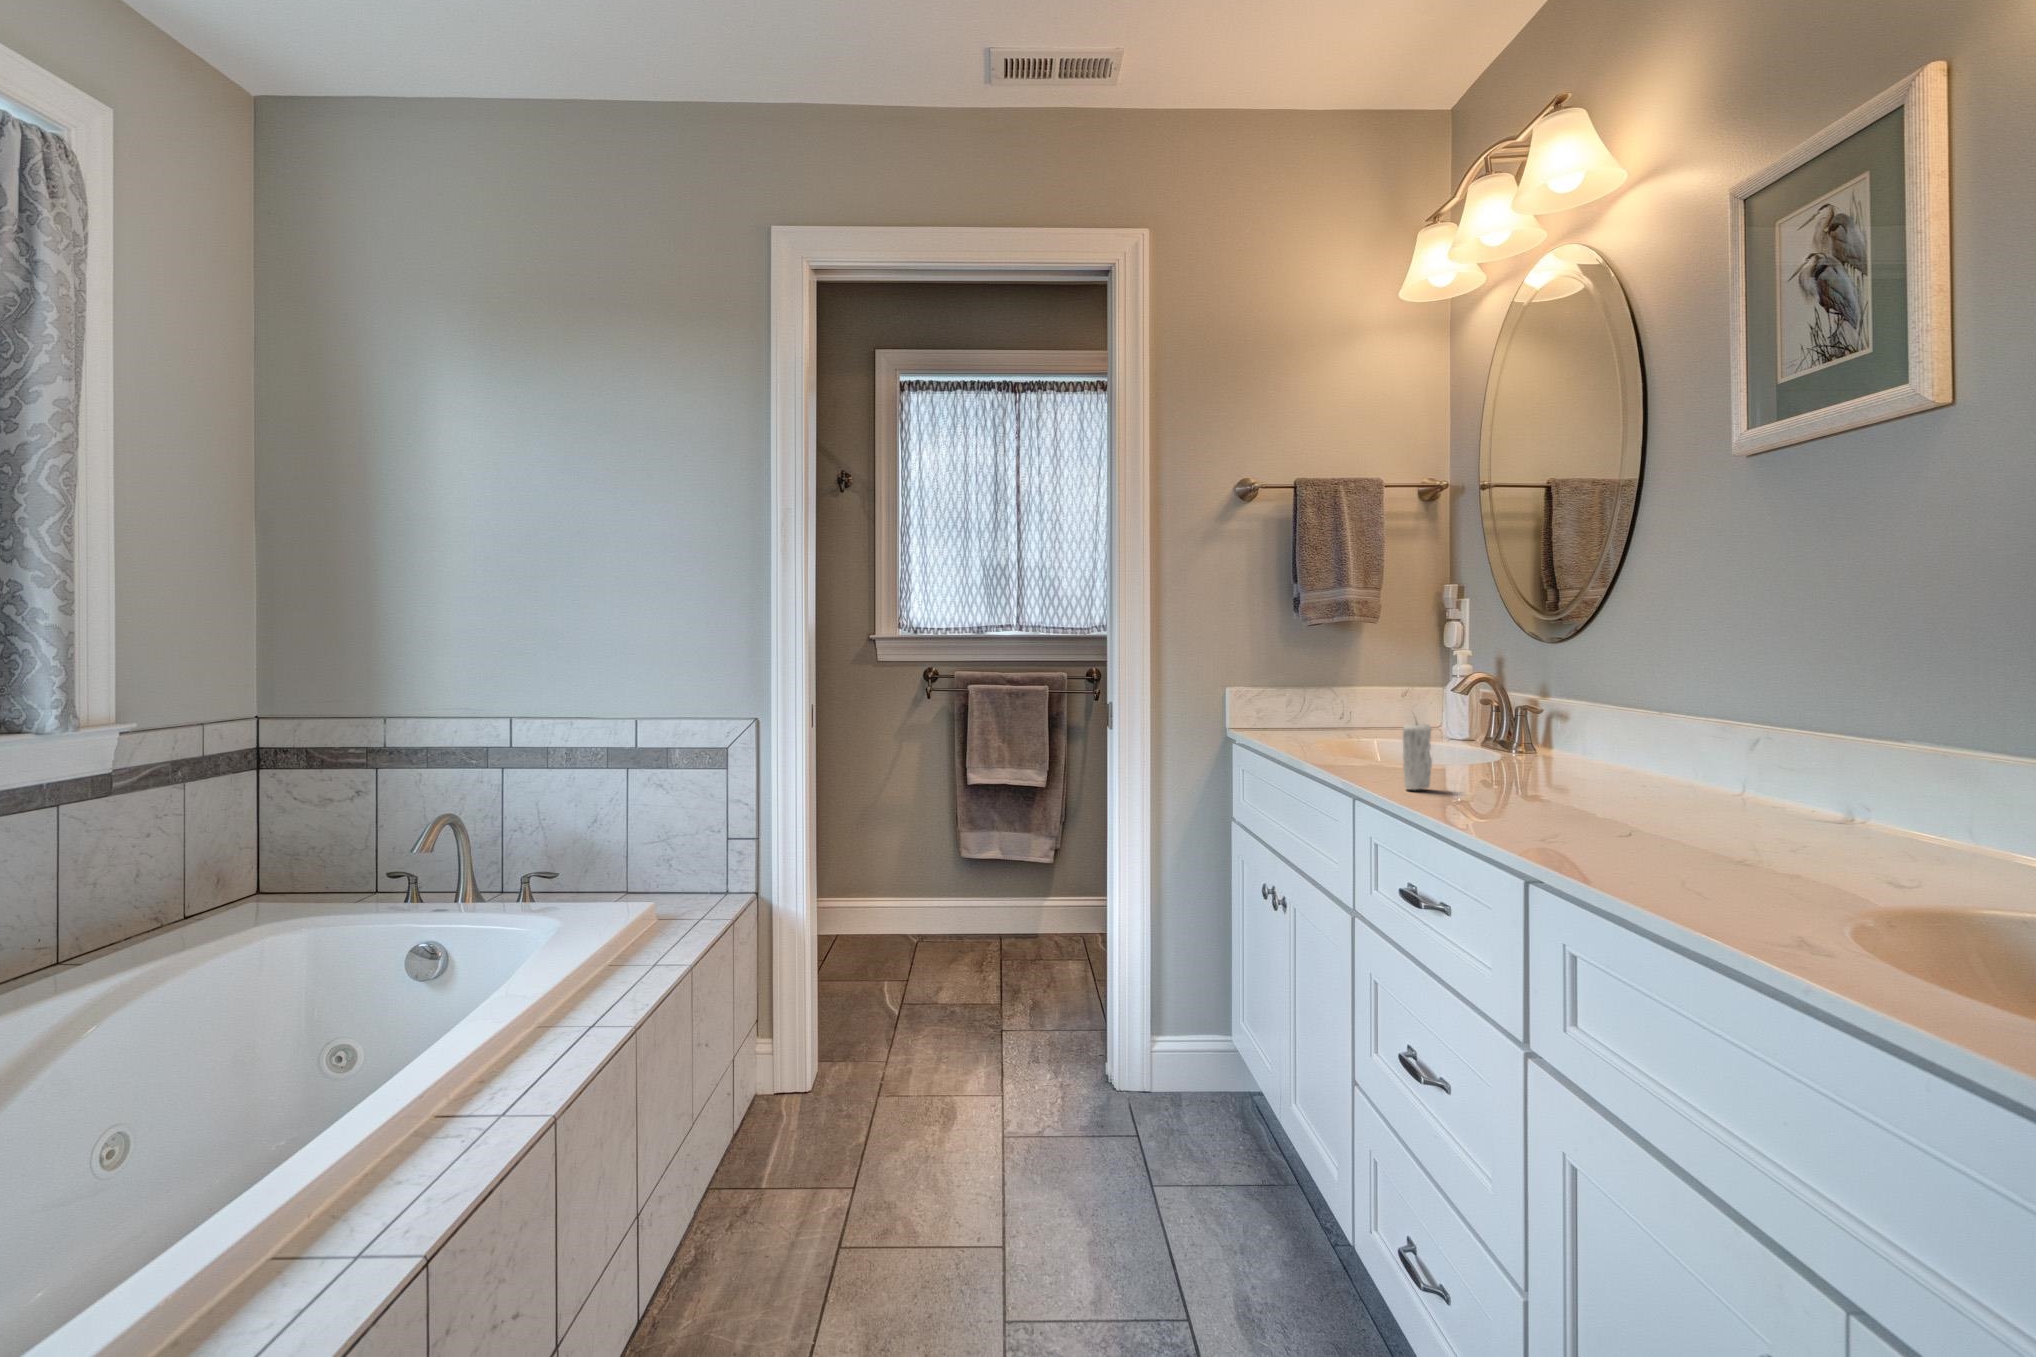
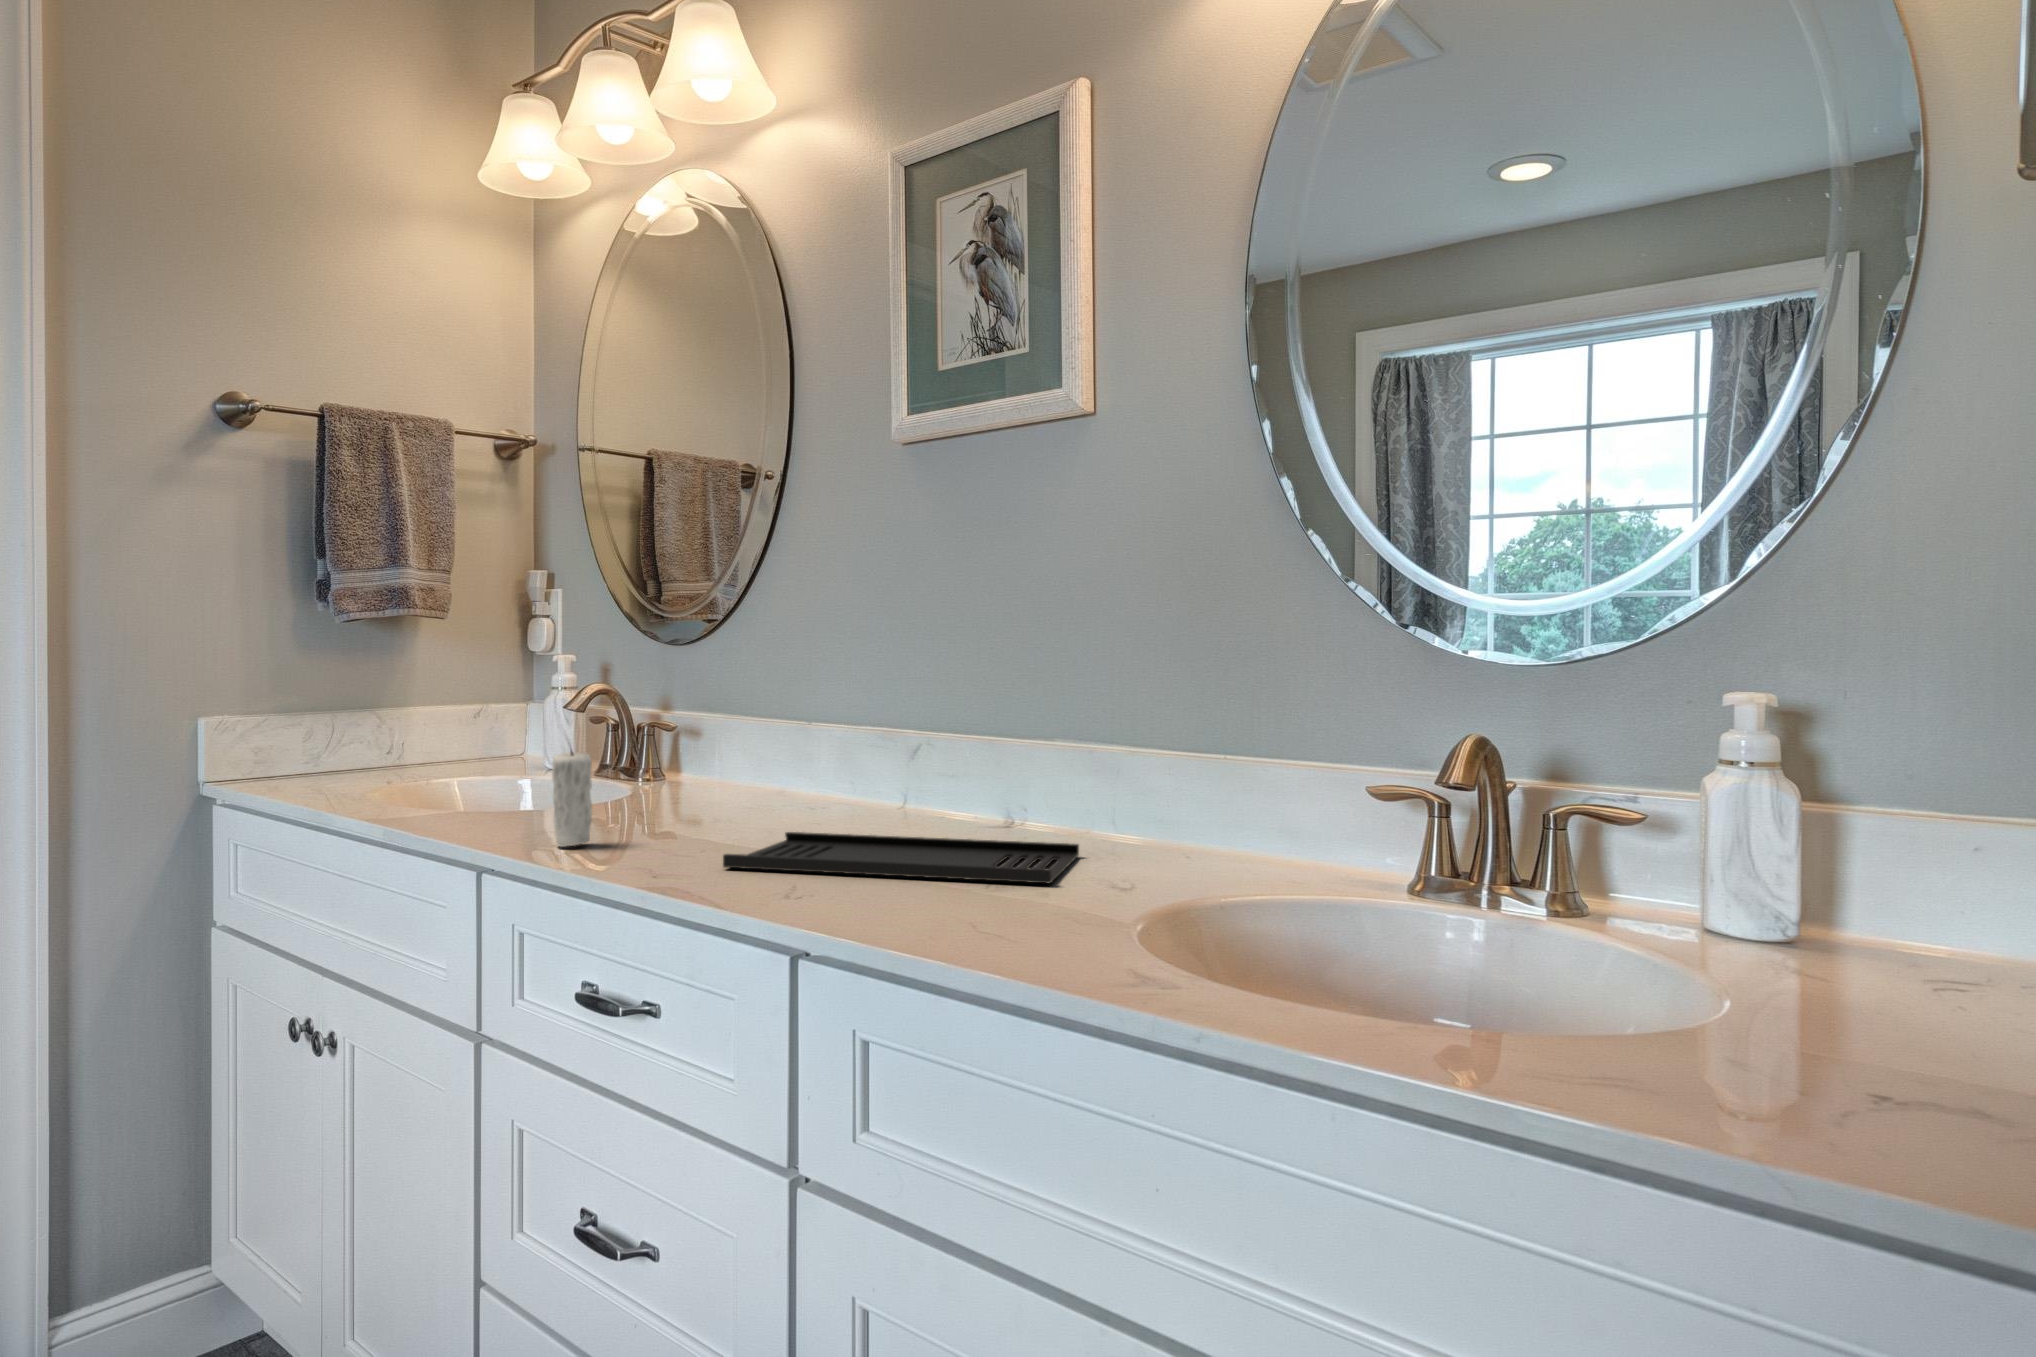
tray: none [1512,797,1889,867] -> present [723,832,1079,883]

